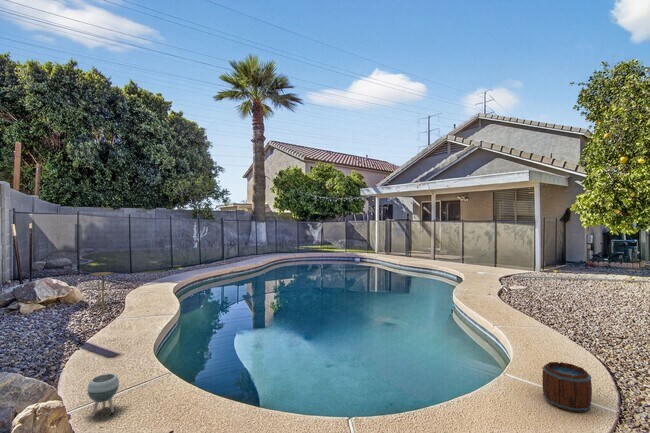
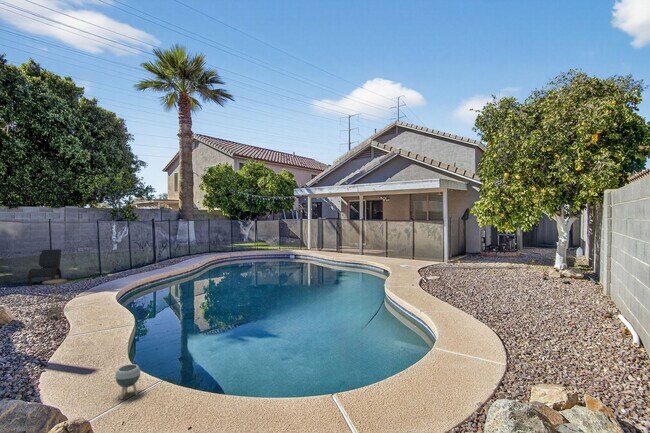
lounge chair: none [104,245,135,278] -> present [28,249,62,285]
bucket: present [542,362,592,412] -> none [451,329,481,360]

